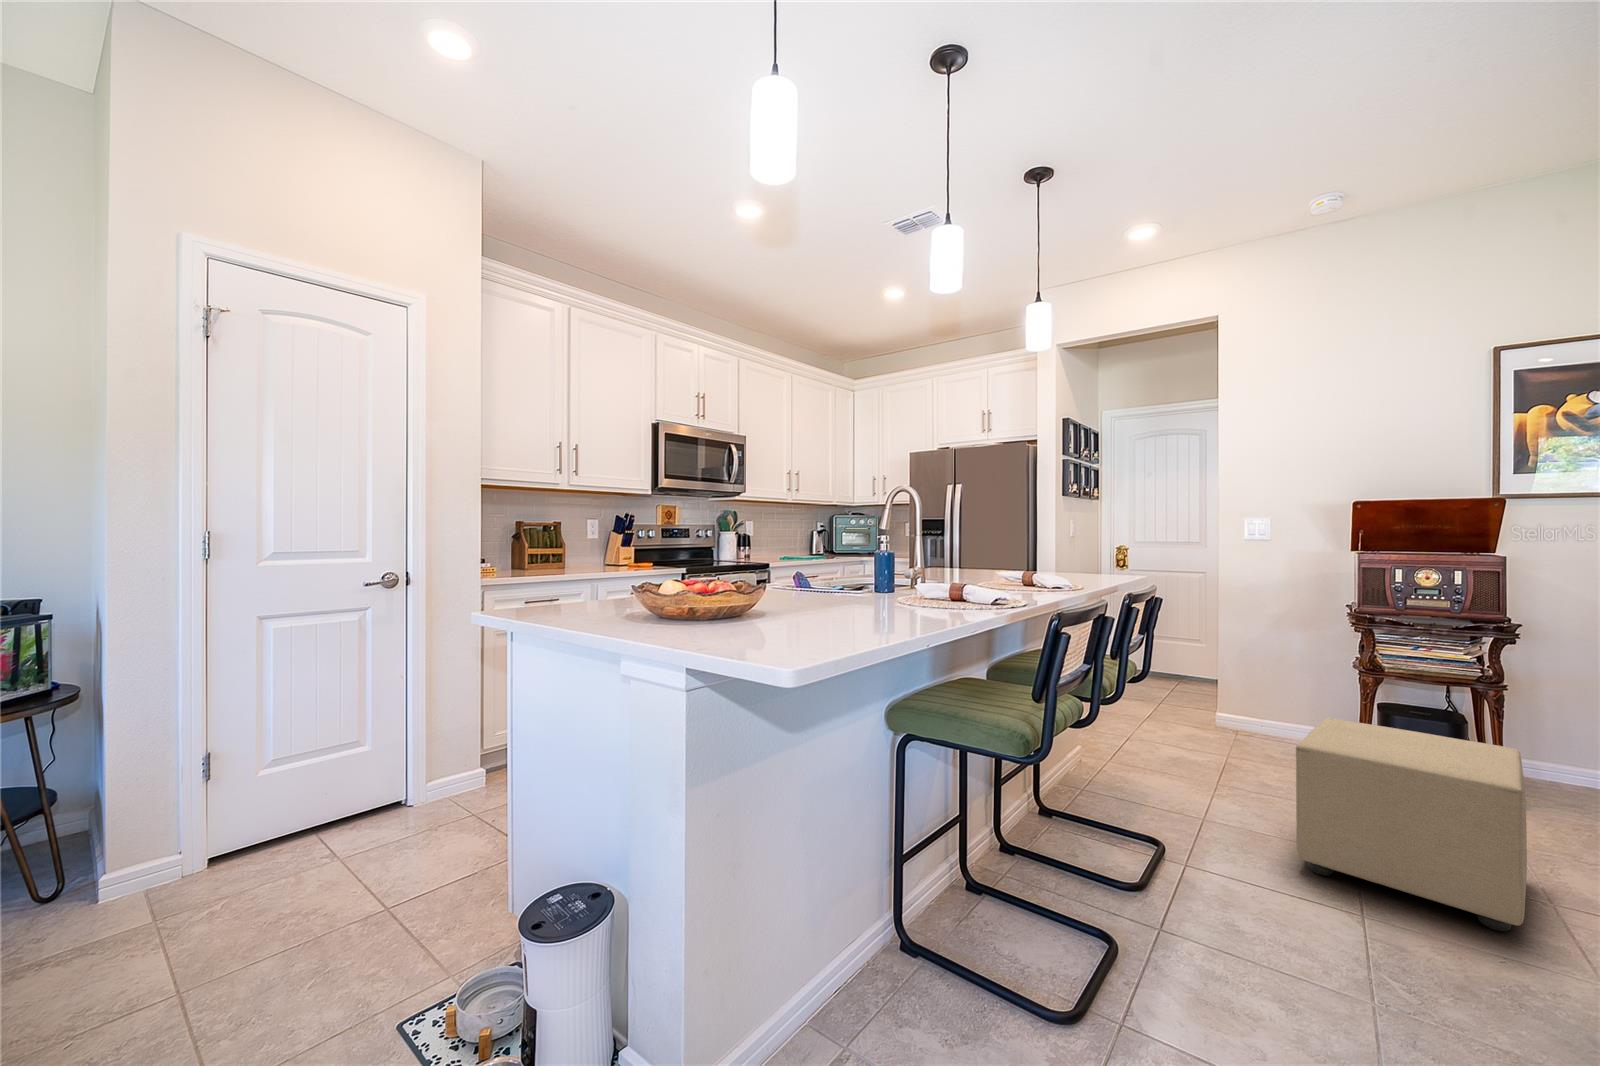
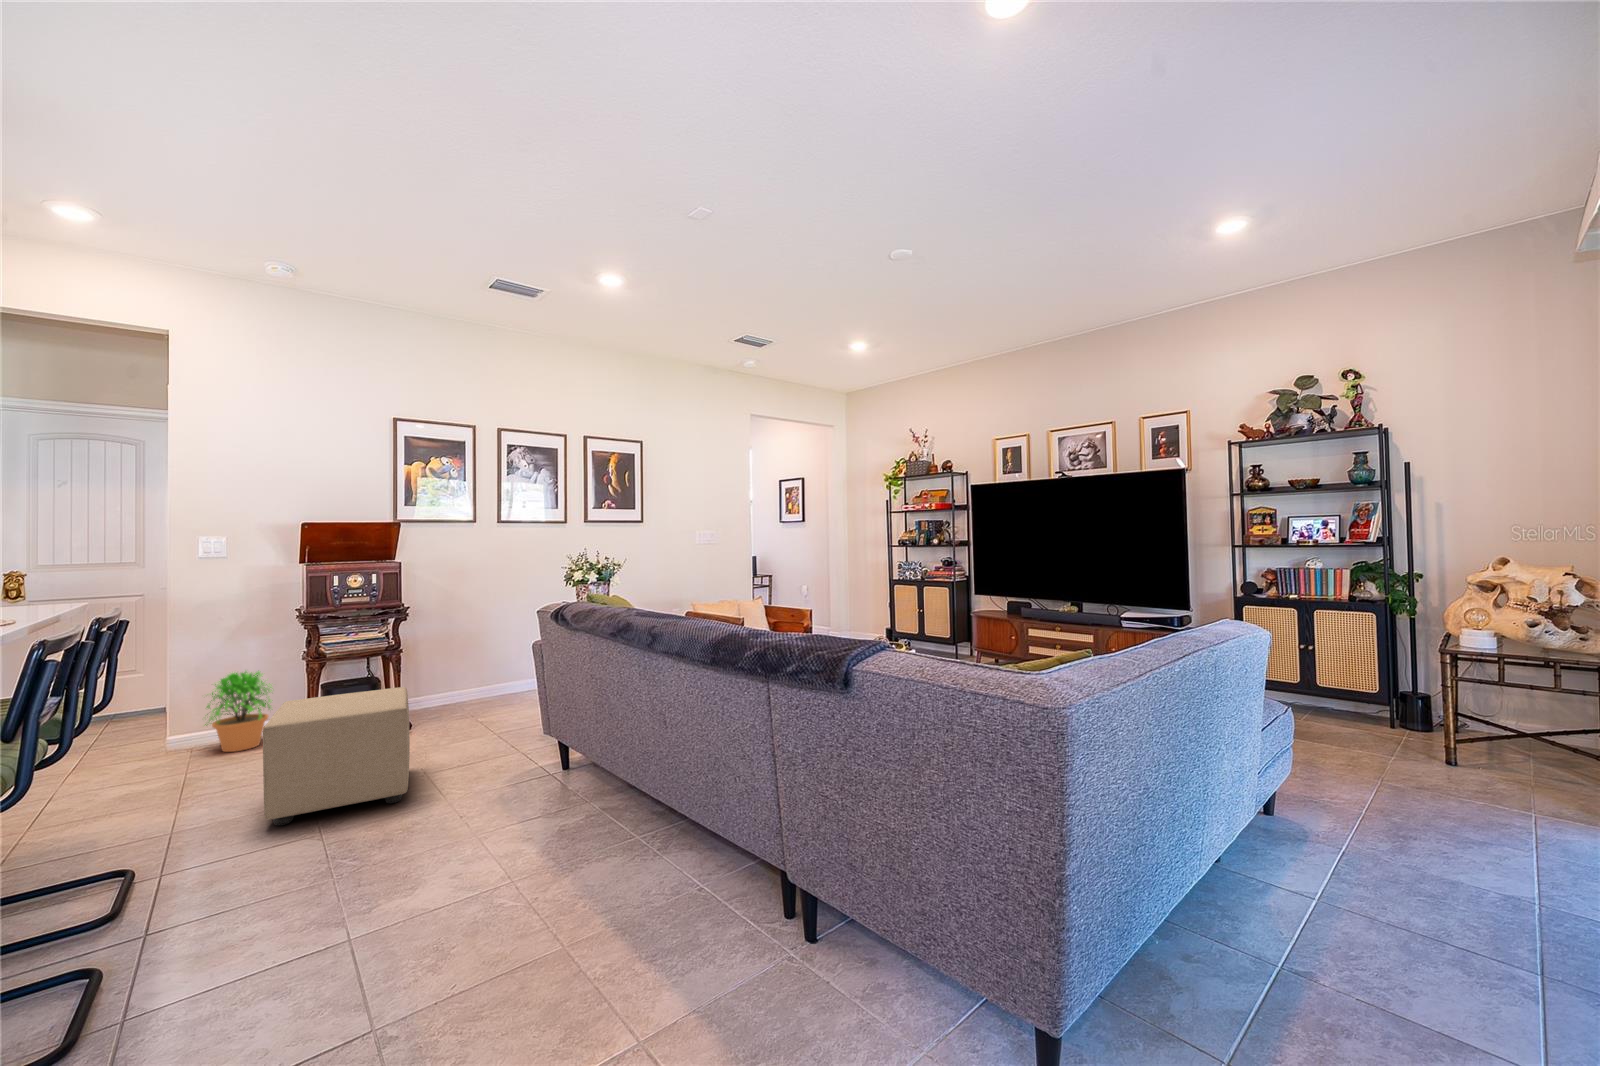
potted plant: none [1243,663,1321,752] -> present [205,671,272,752]

